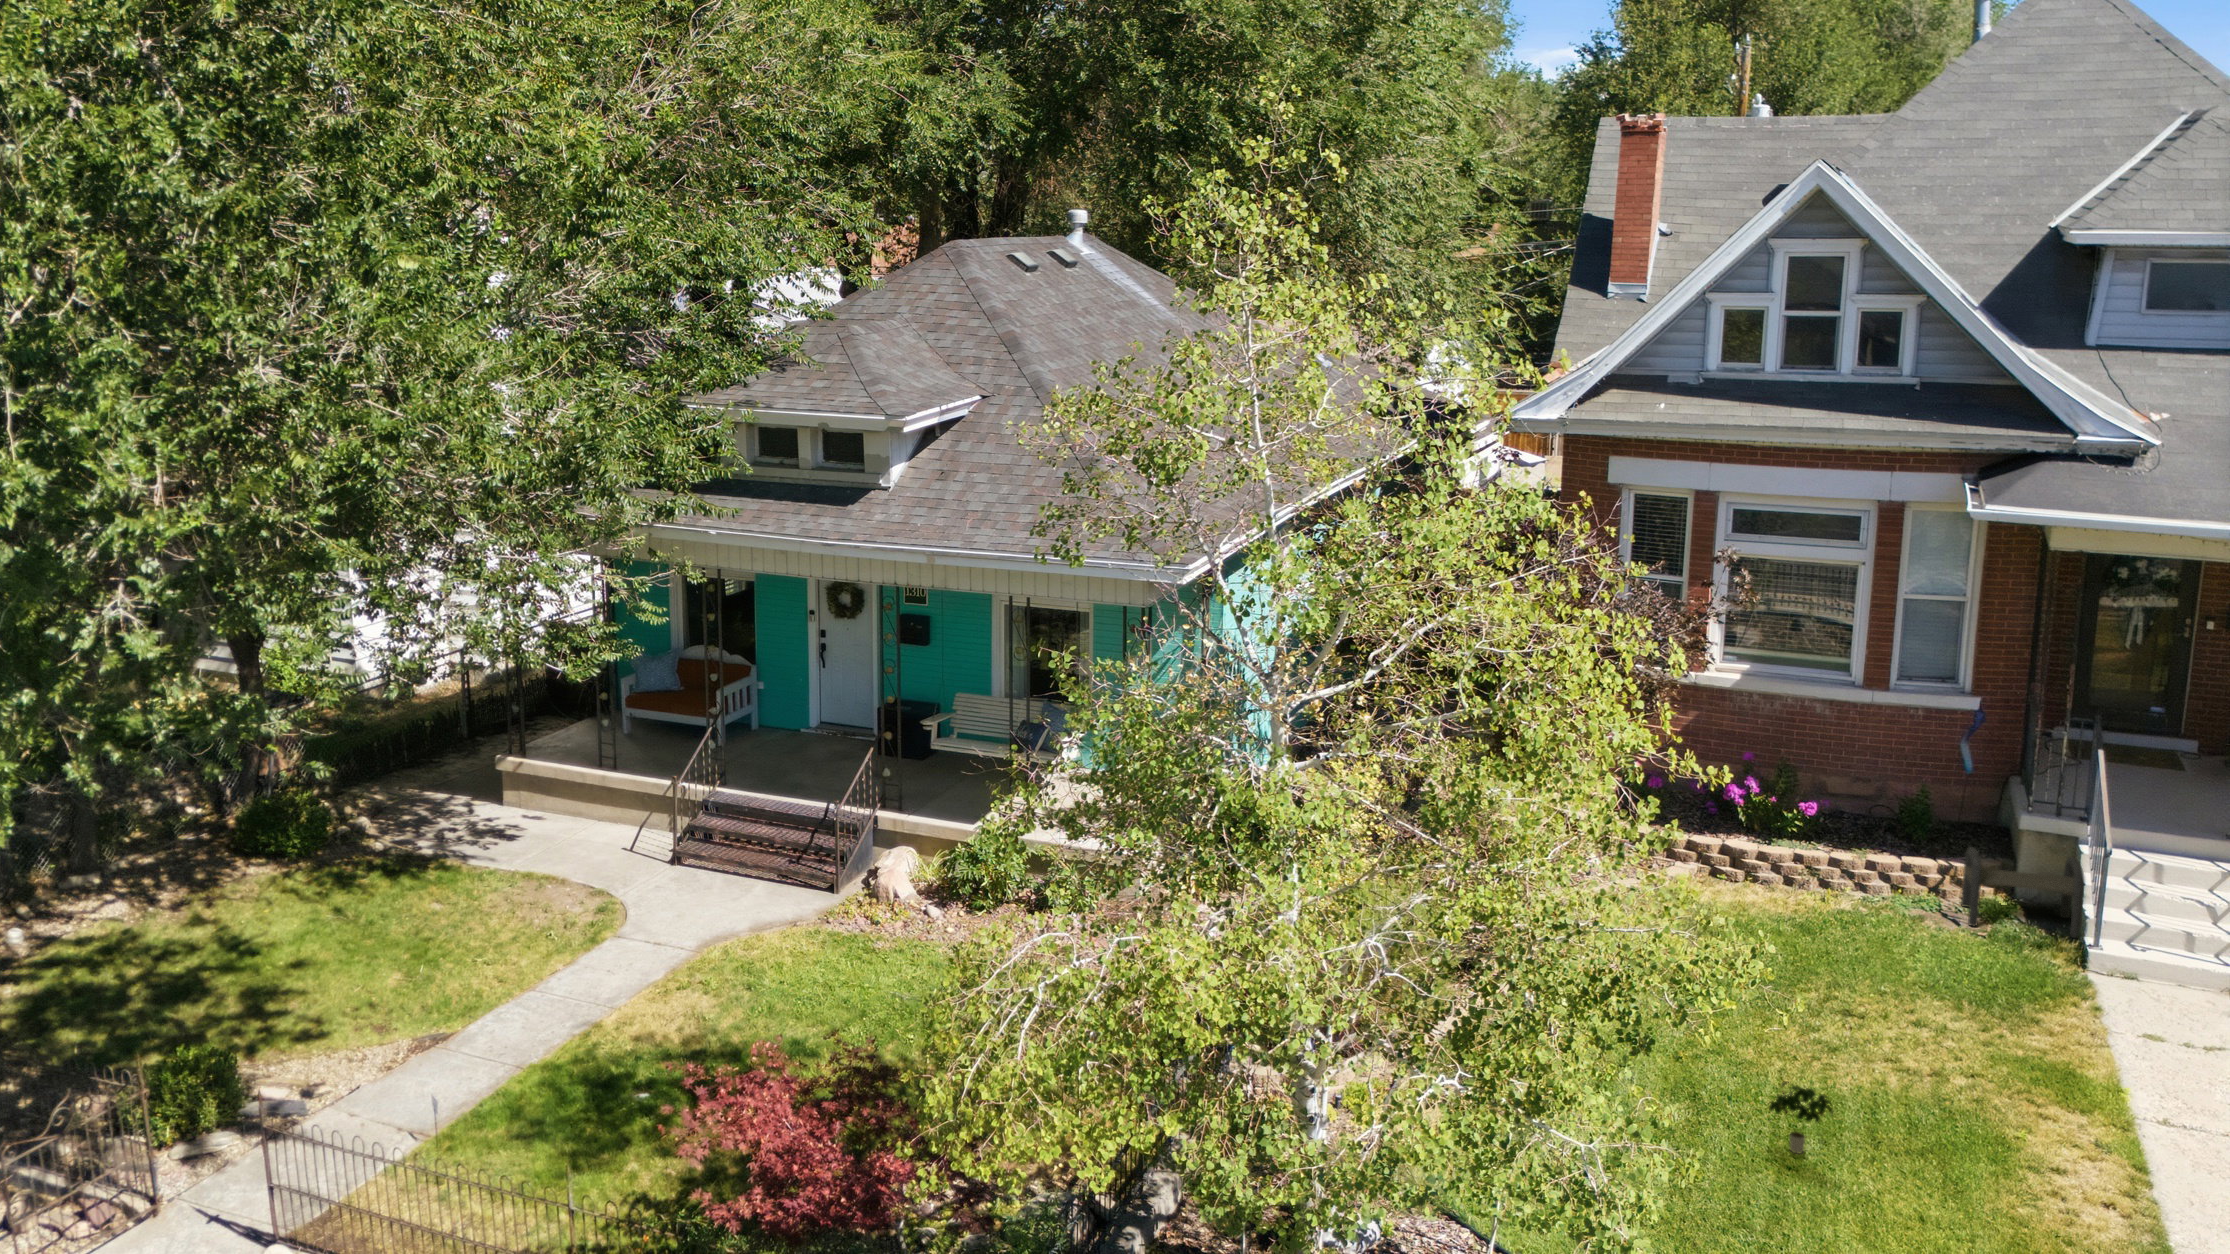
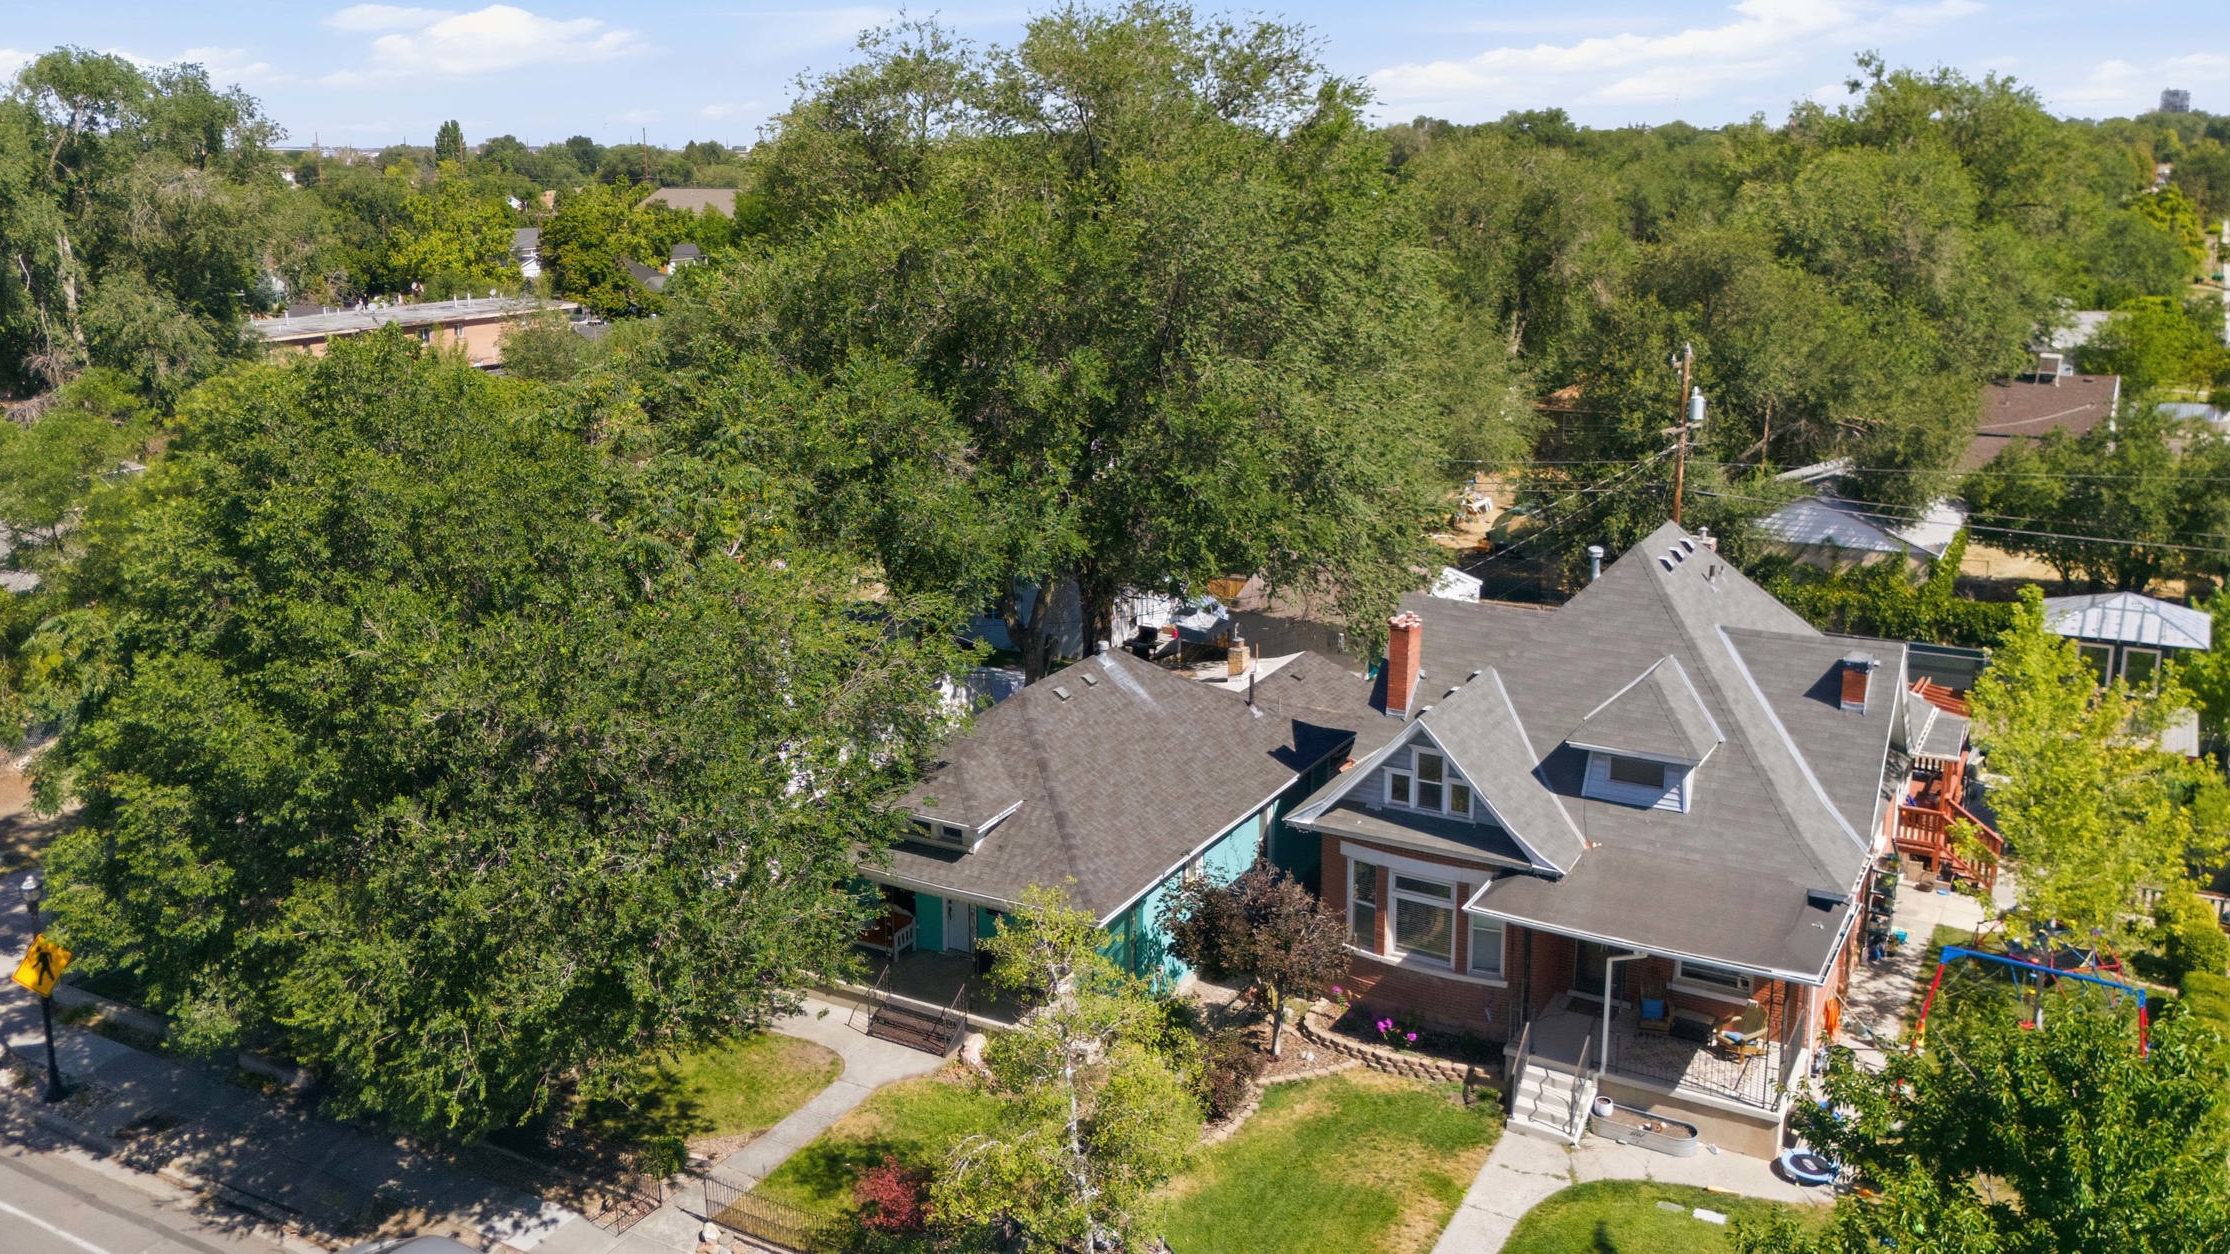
potted plant: present [1769,1081,1833,1153] -> none [1298,1184,1317,1215]

